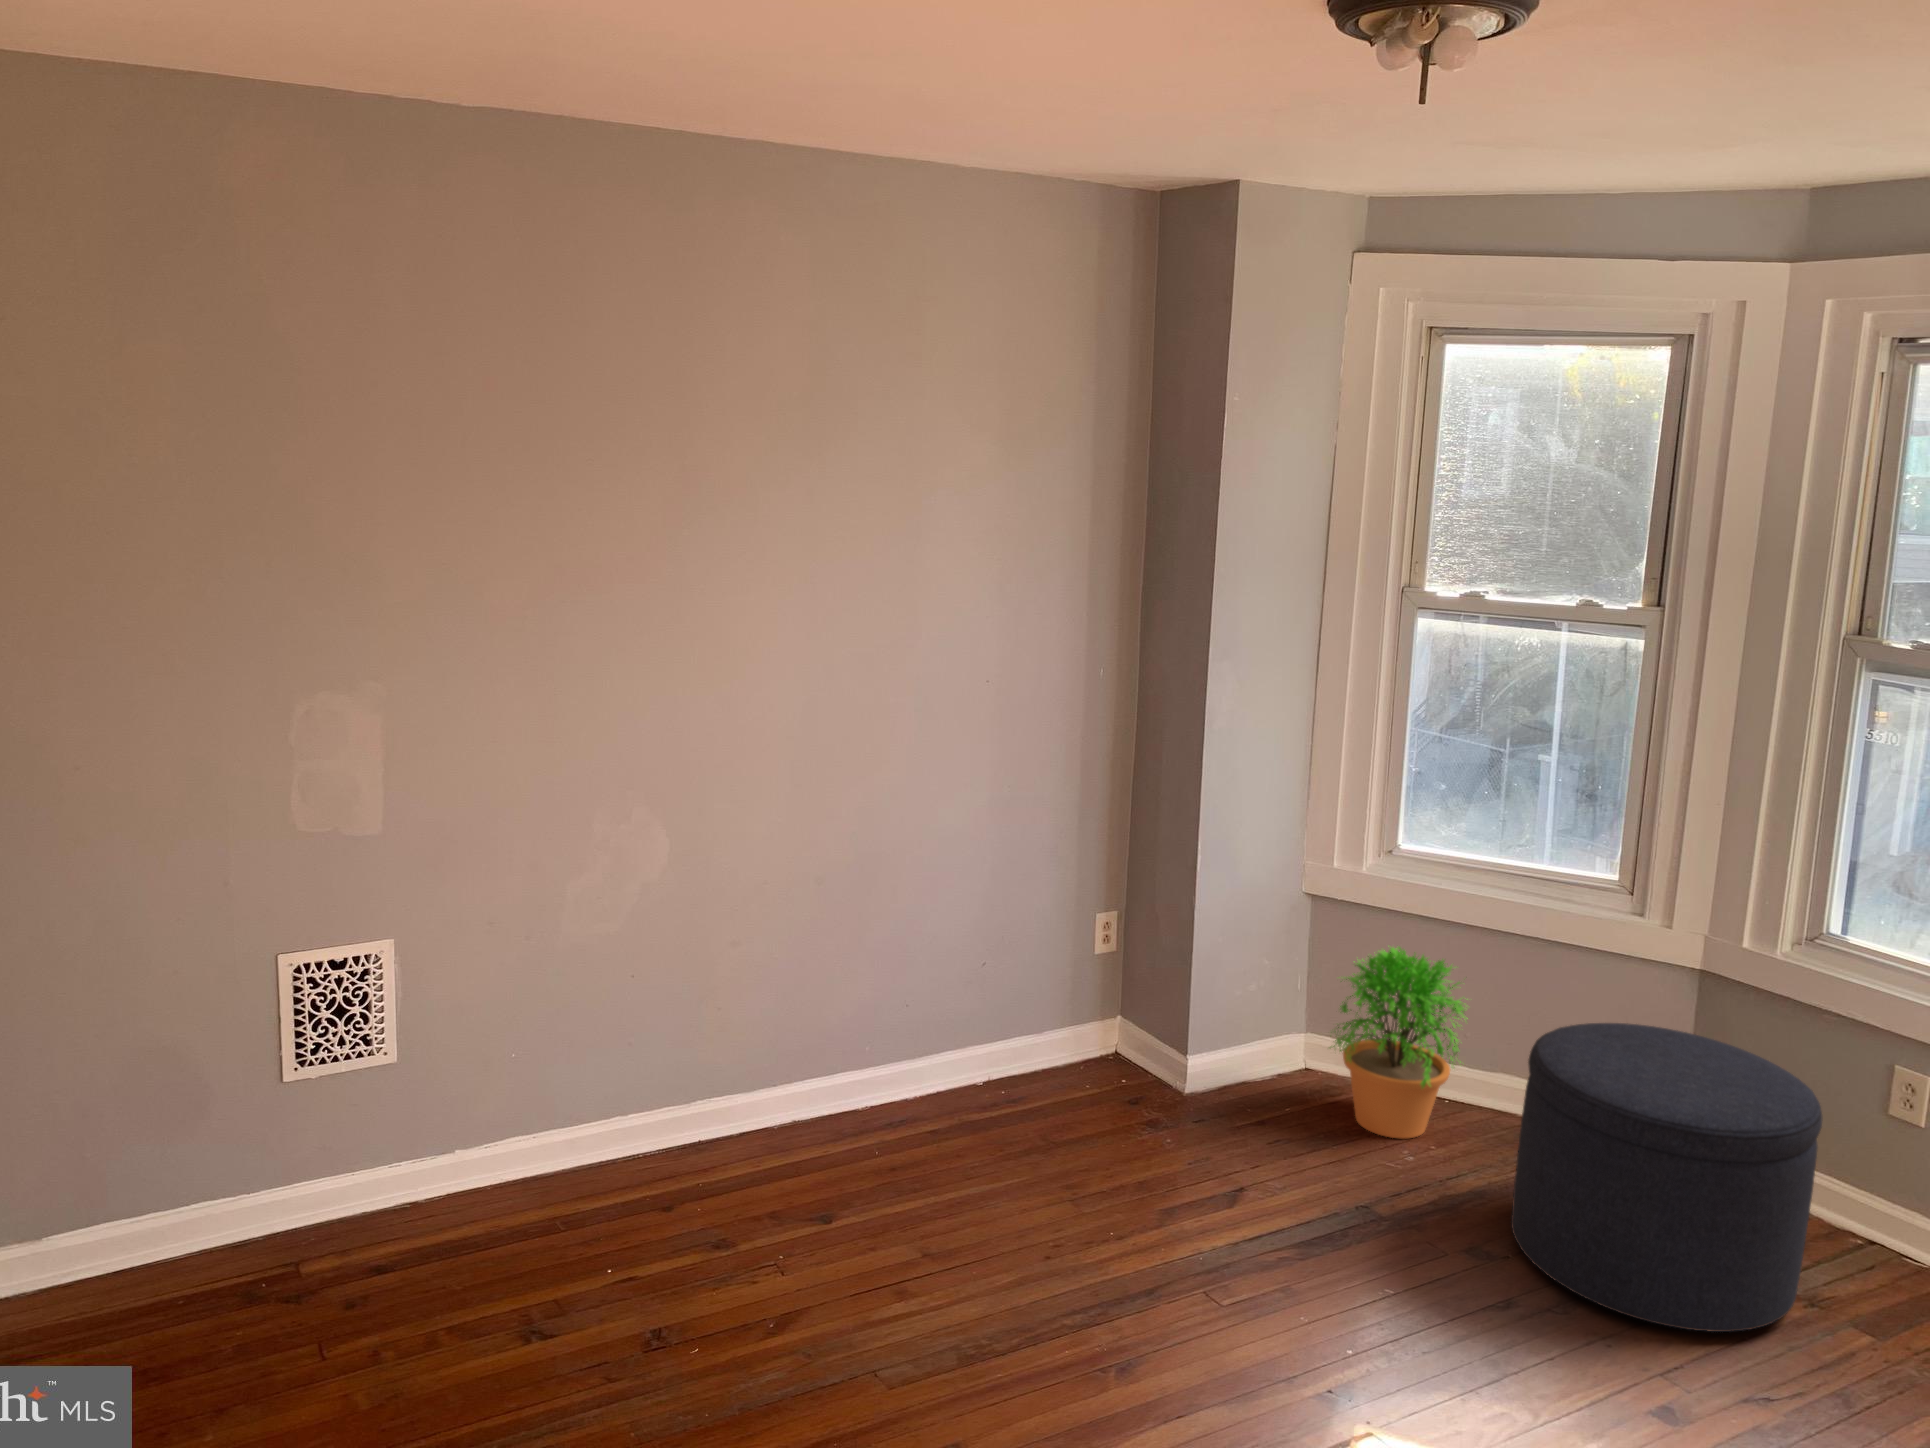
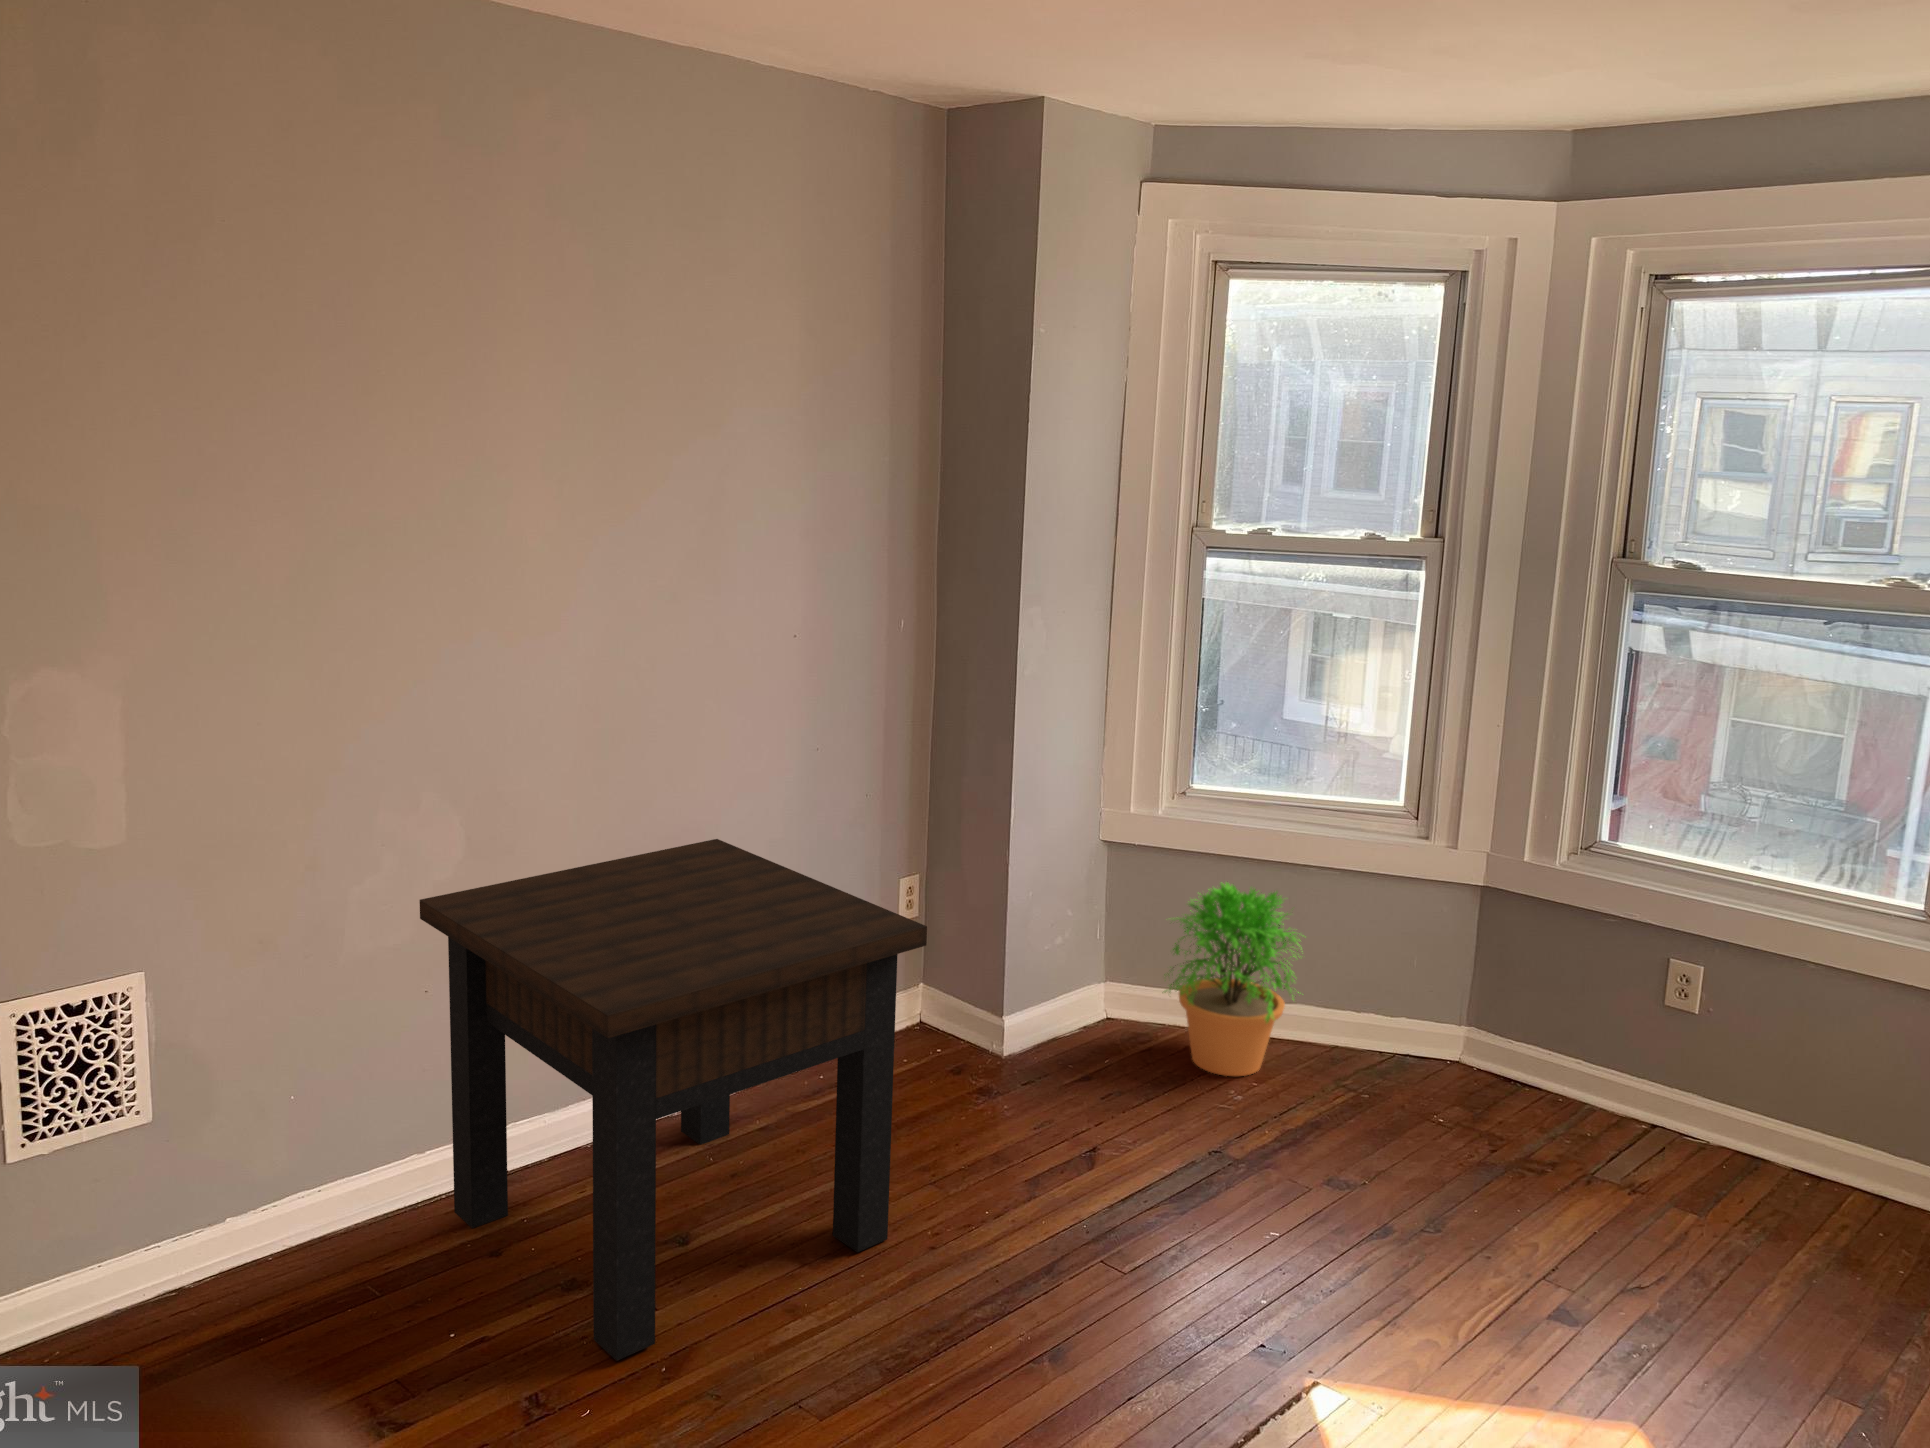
side table: none [621,867,1042,1314] -> present [420,839,927,1361]
ottoman: present [1511,1023,1822,1332] -> none [1370,939,1659,1227]

